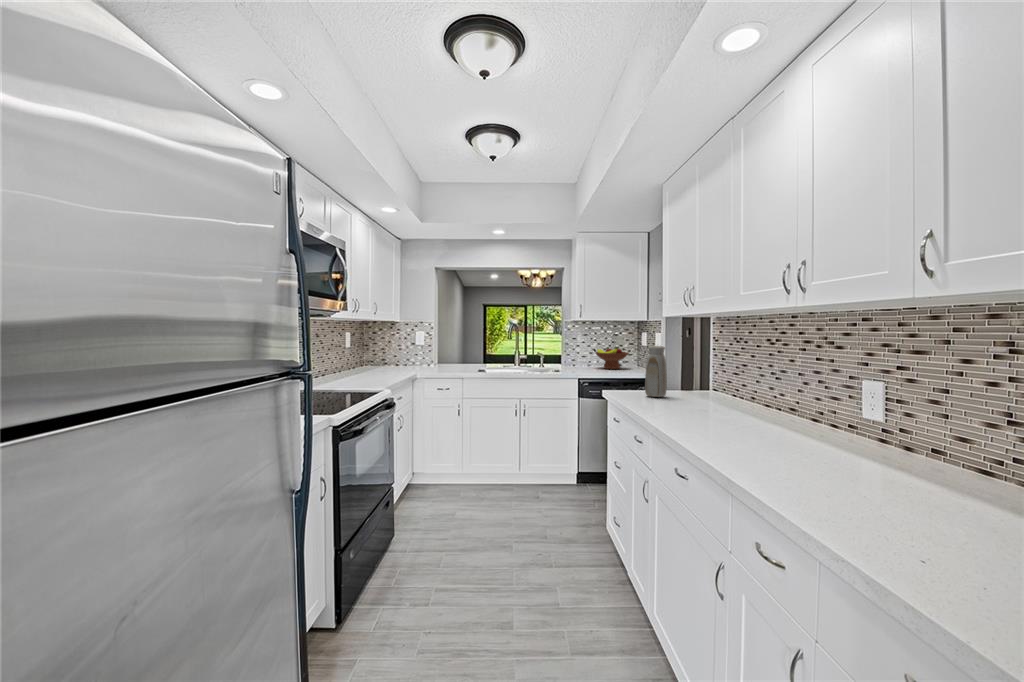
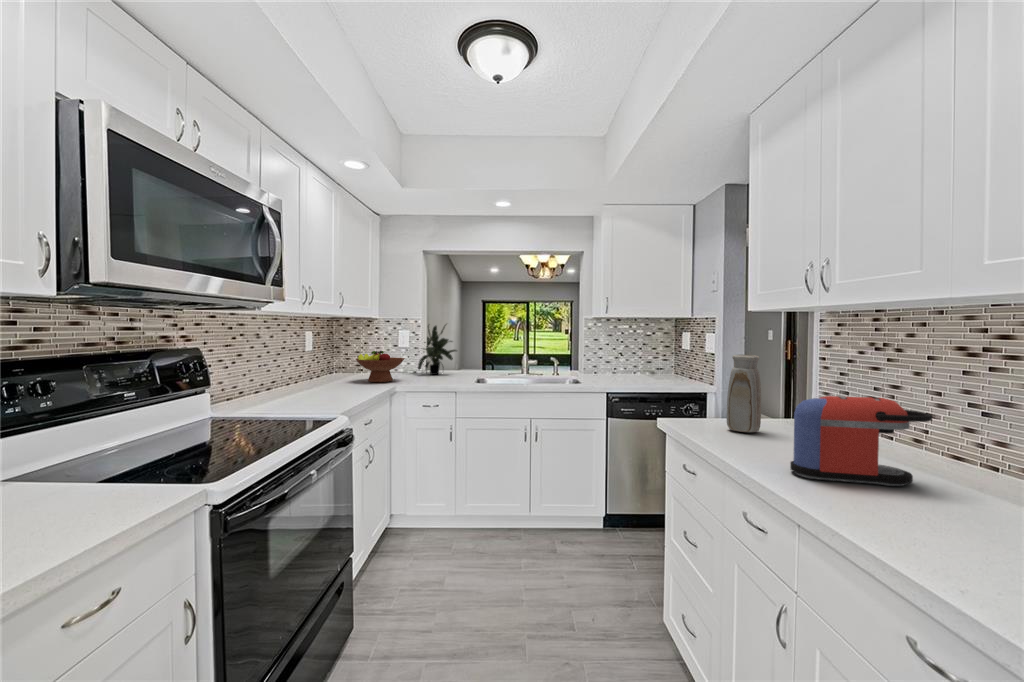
potted plant: none [425,325,463,367] -> present [418,325,456,375]
fruit bowl: present [595,347,629,369] -> present [356,351,405,382]
coffee maker: none [664,367,737,417] -> present [790,396,932,486]

